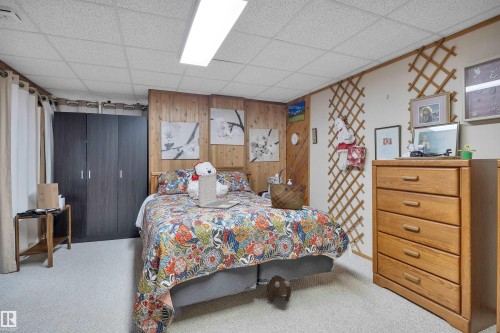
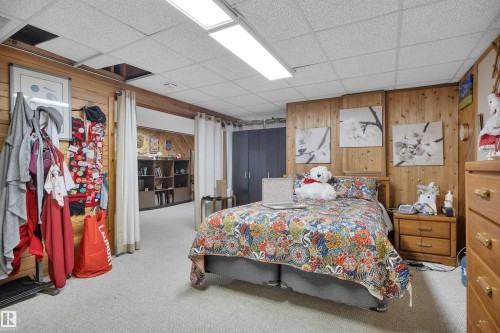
tote bag: present [269,168,306,210] -> none [319,171,349,221]
plush toy: present [267,275,291,302] -> none [280,285,309,314]

